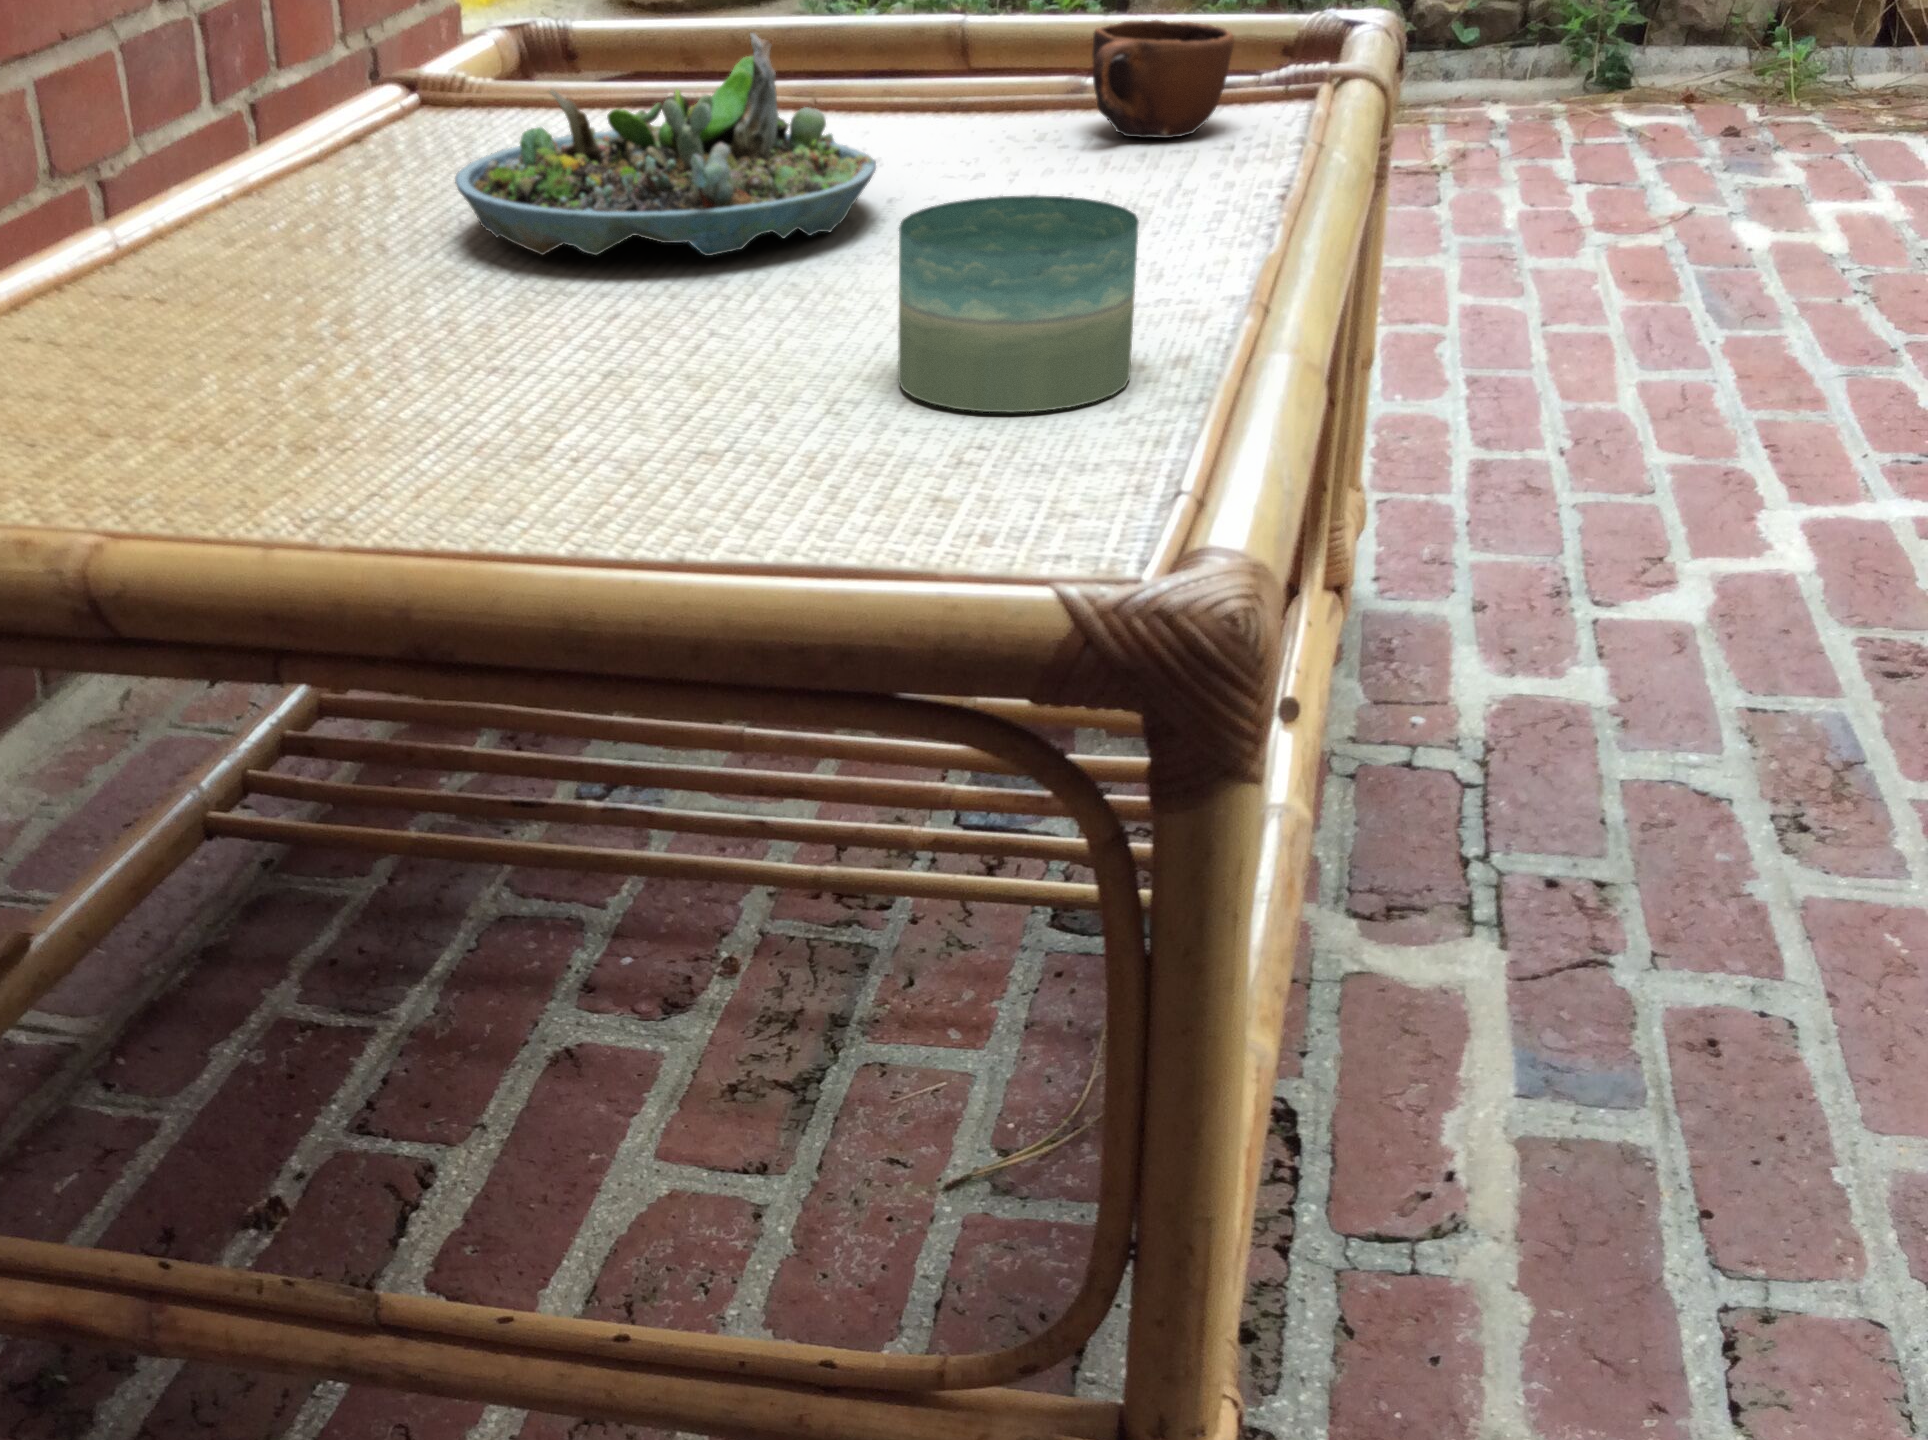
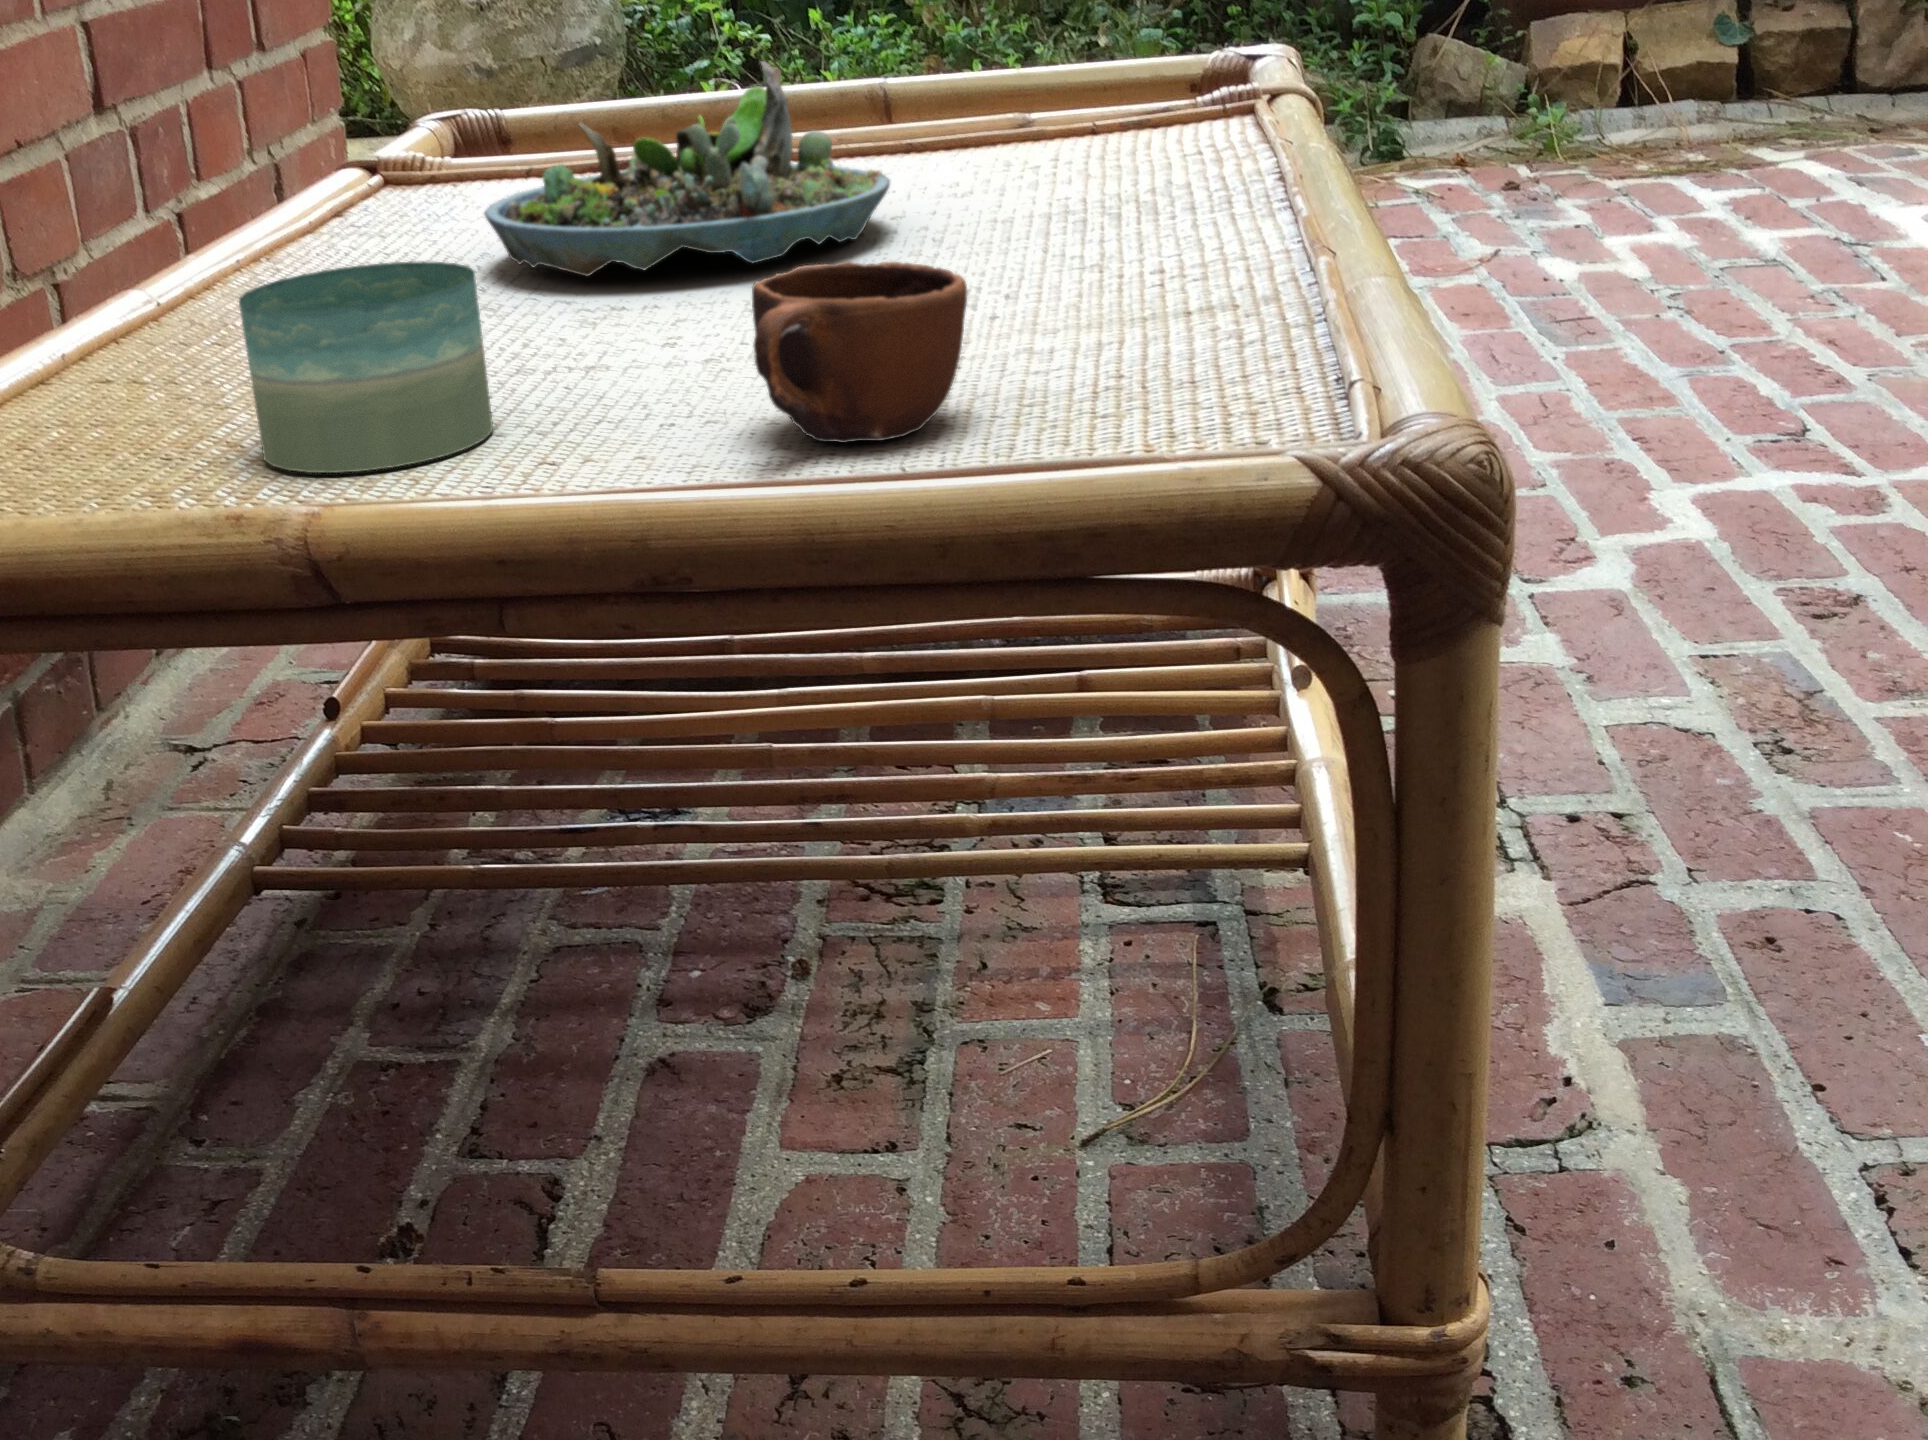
mug: present [1092,20,1234,138] -> present [752,261,967,443]
candle: present [898,195,1139,412] -> present [239,262,493,473]

